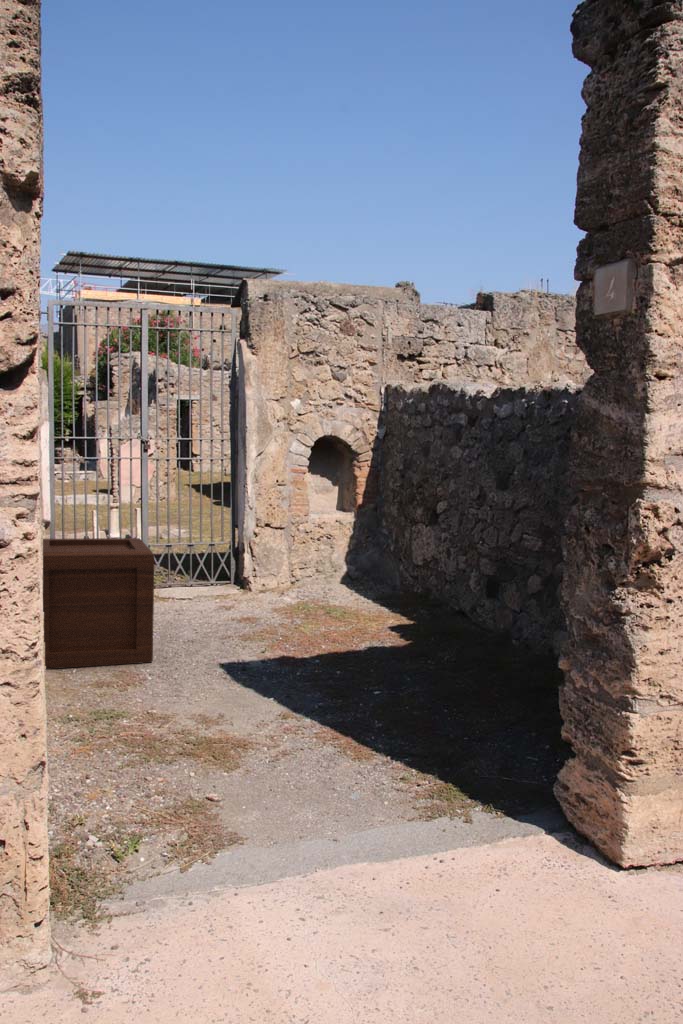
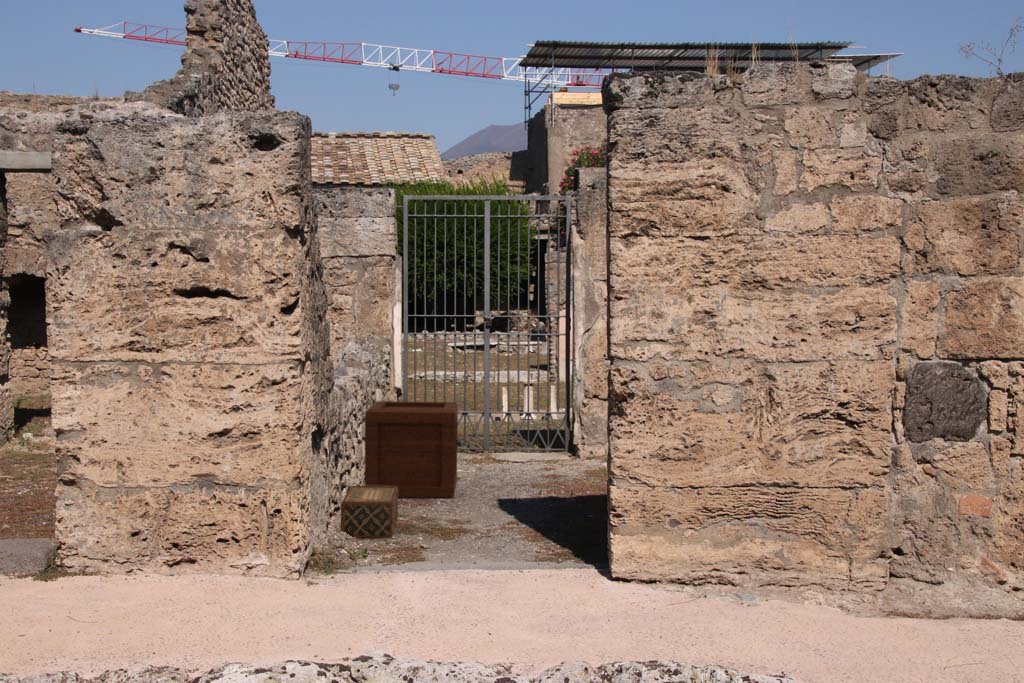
woven basket: none [29,664,113,760] -> present [341,486,398,538]

